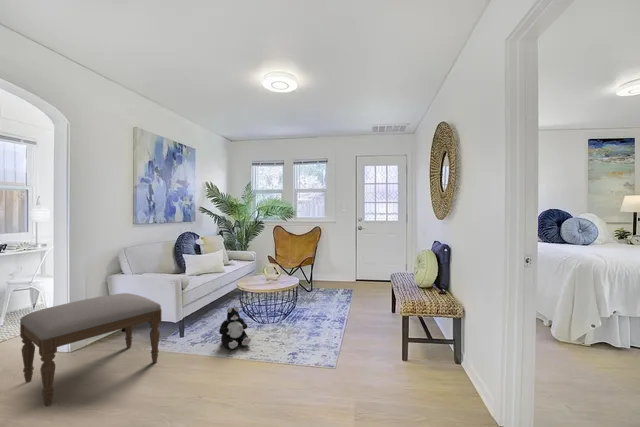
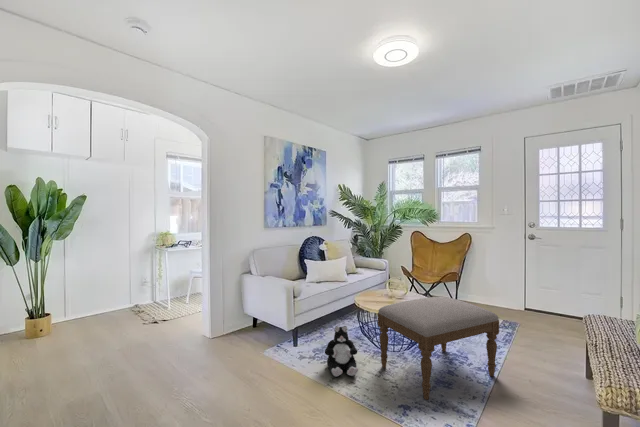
ottoman: present [20,293,162,406] -> present [378,296,499,400]

